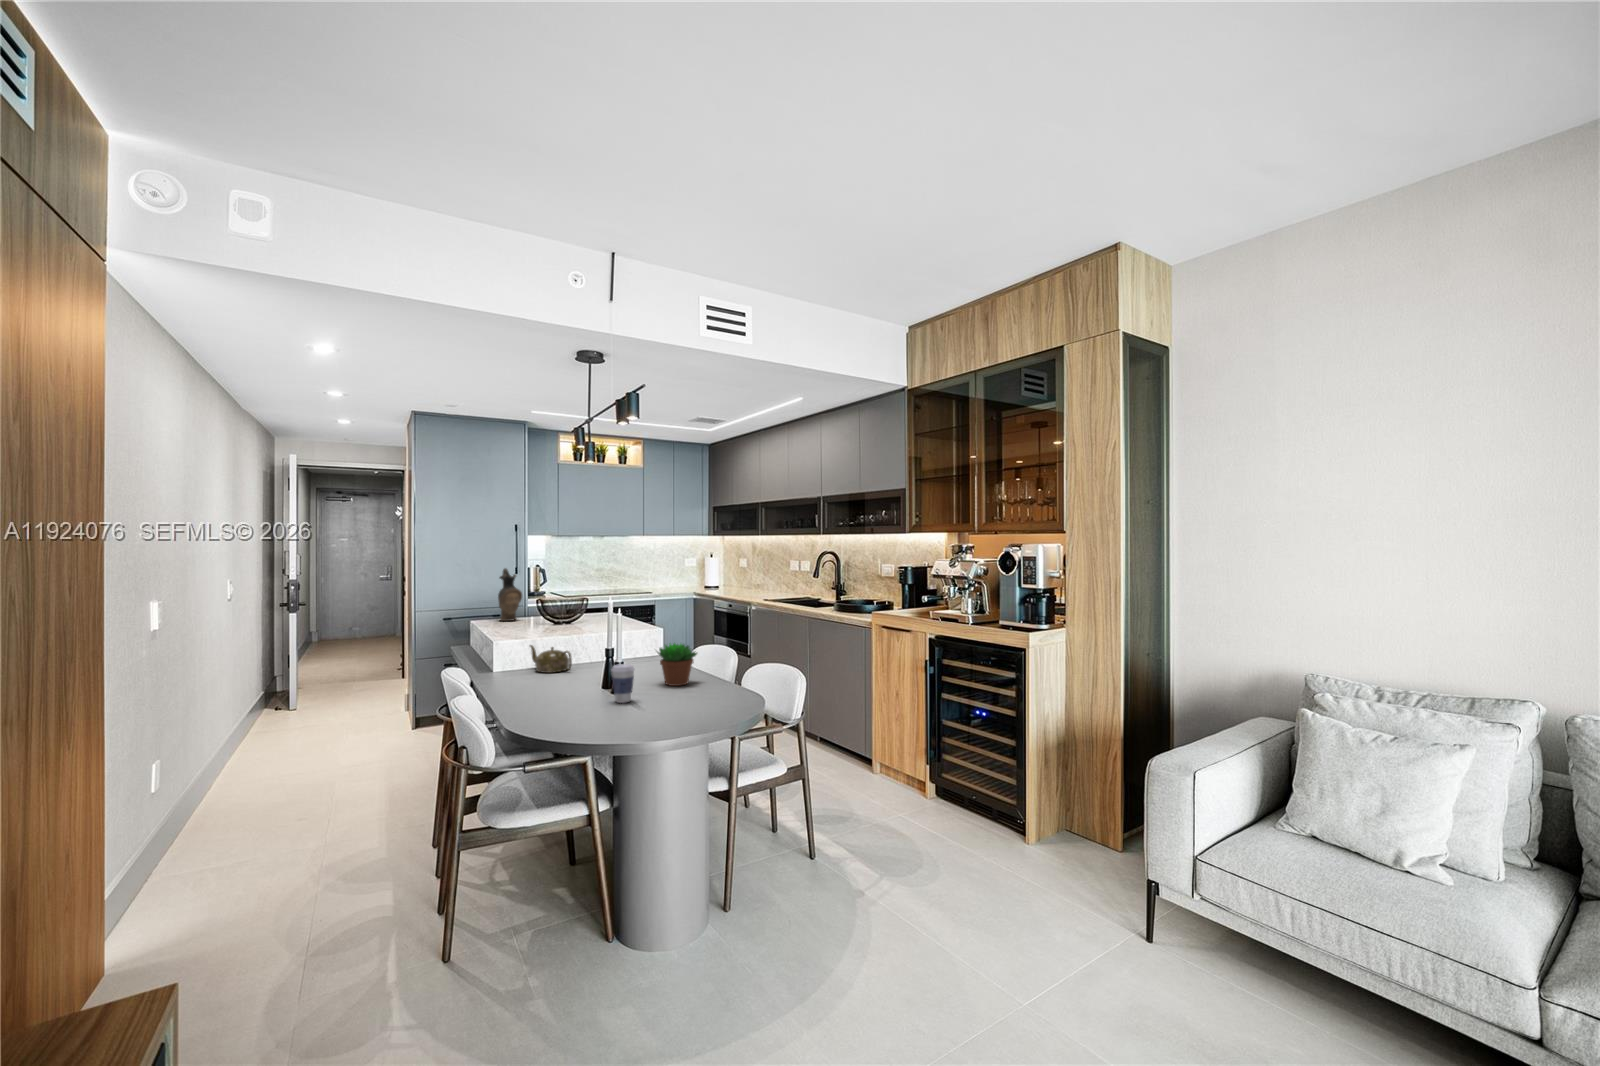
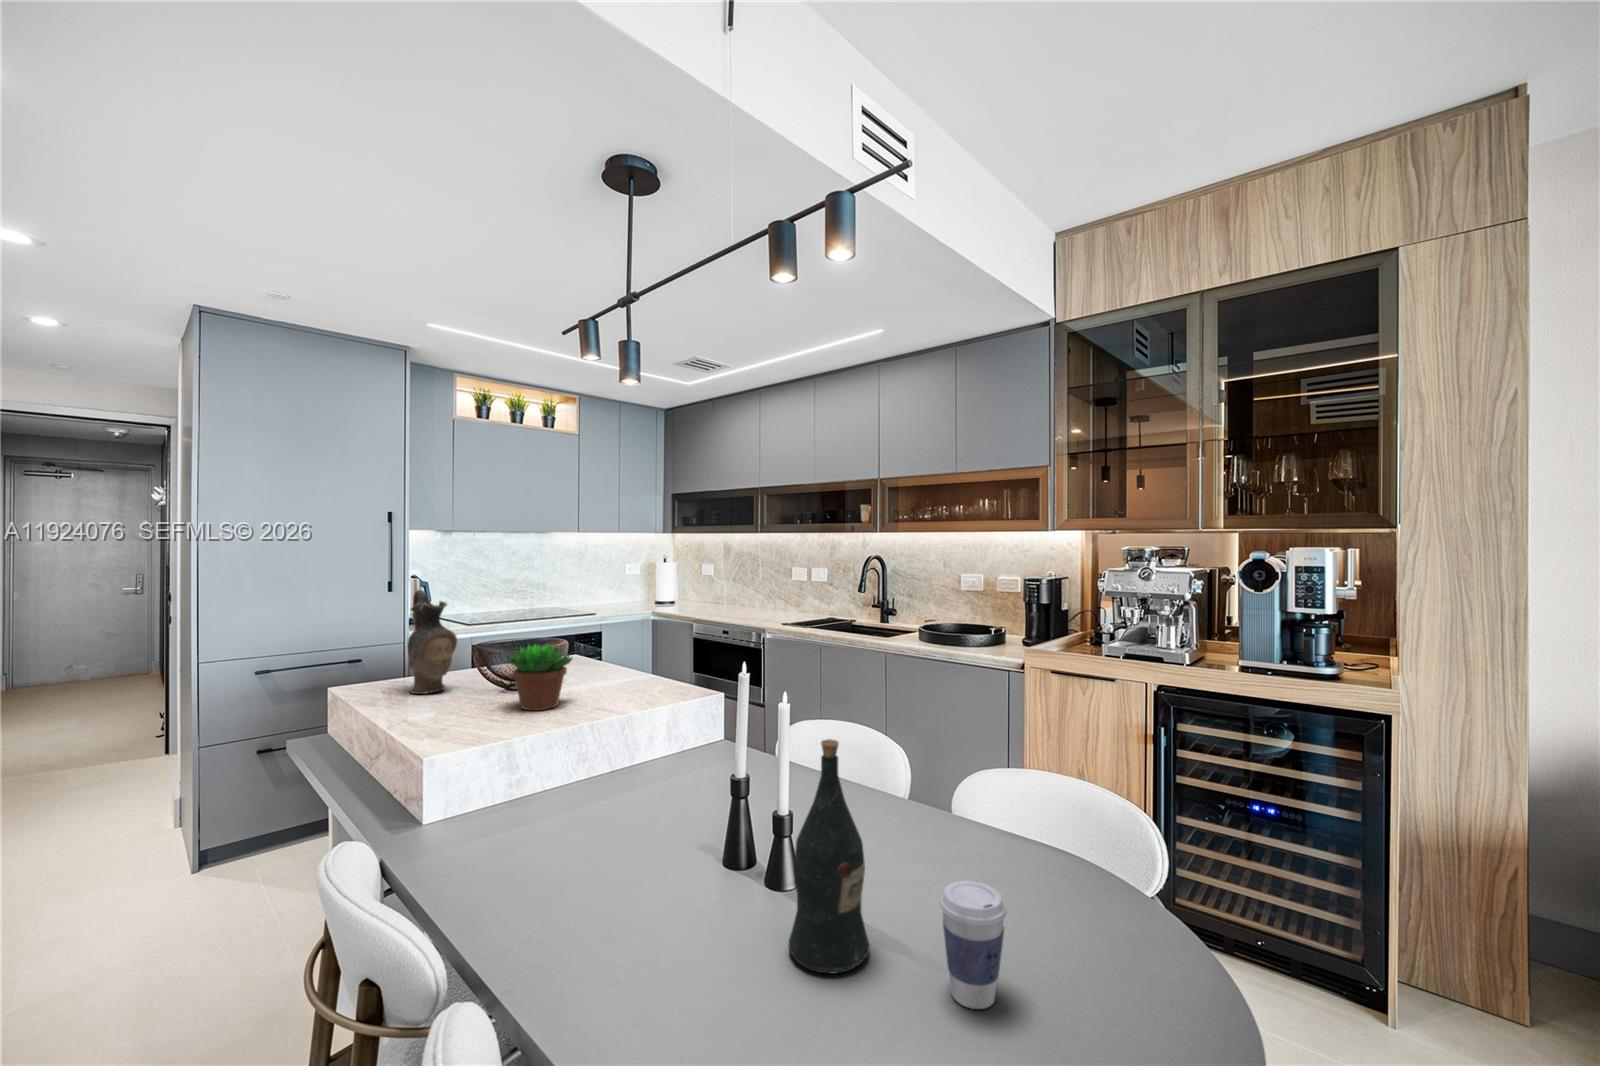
wine bottle: none [575,616,607,696] -> present [789,739,870,974]
succulent plant: present [657,643,697,686] -> present [504,644,572,710]
teapot: present [530,645,572,673] -> none [545,775,662,848]

